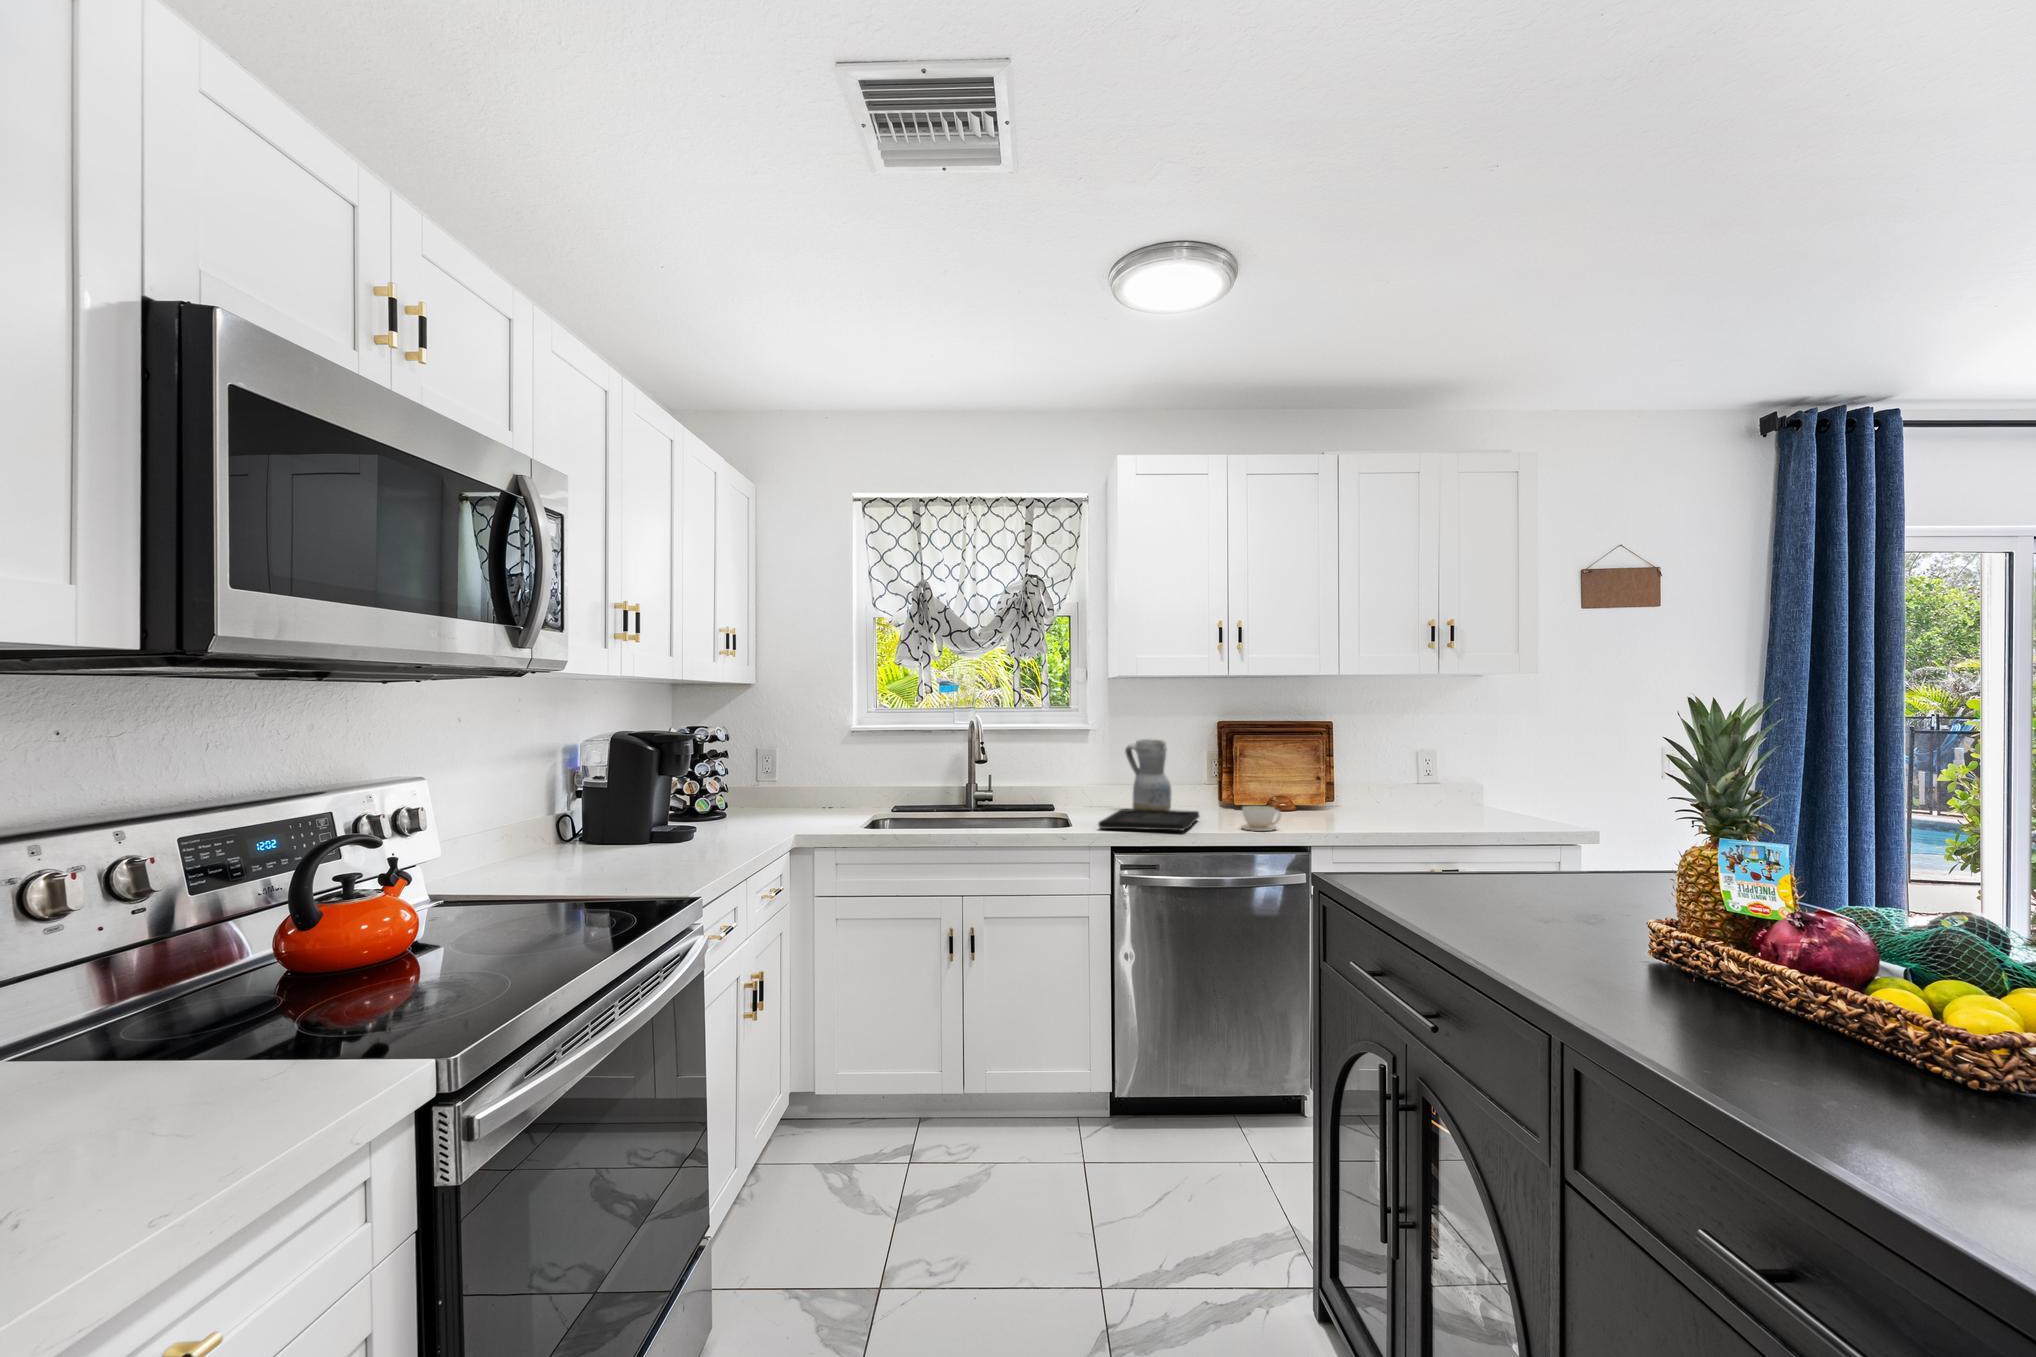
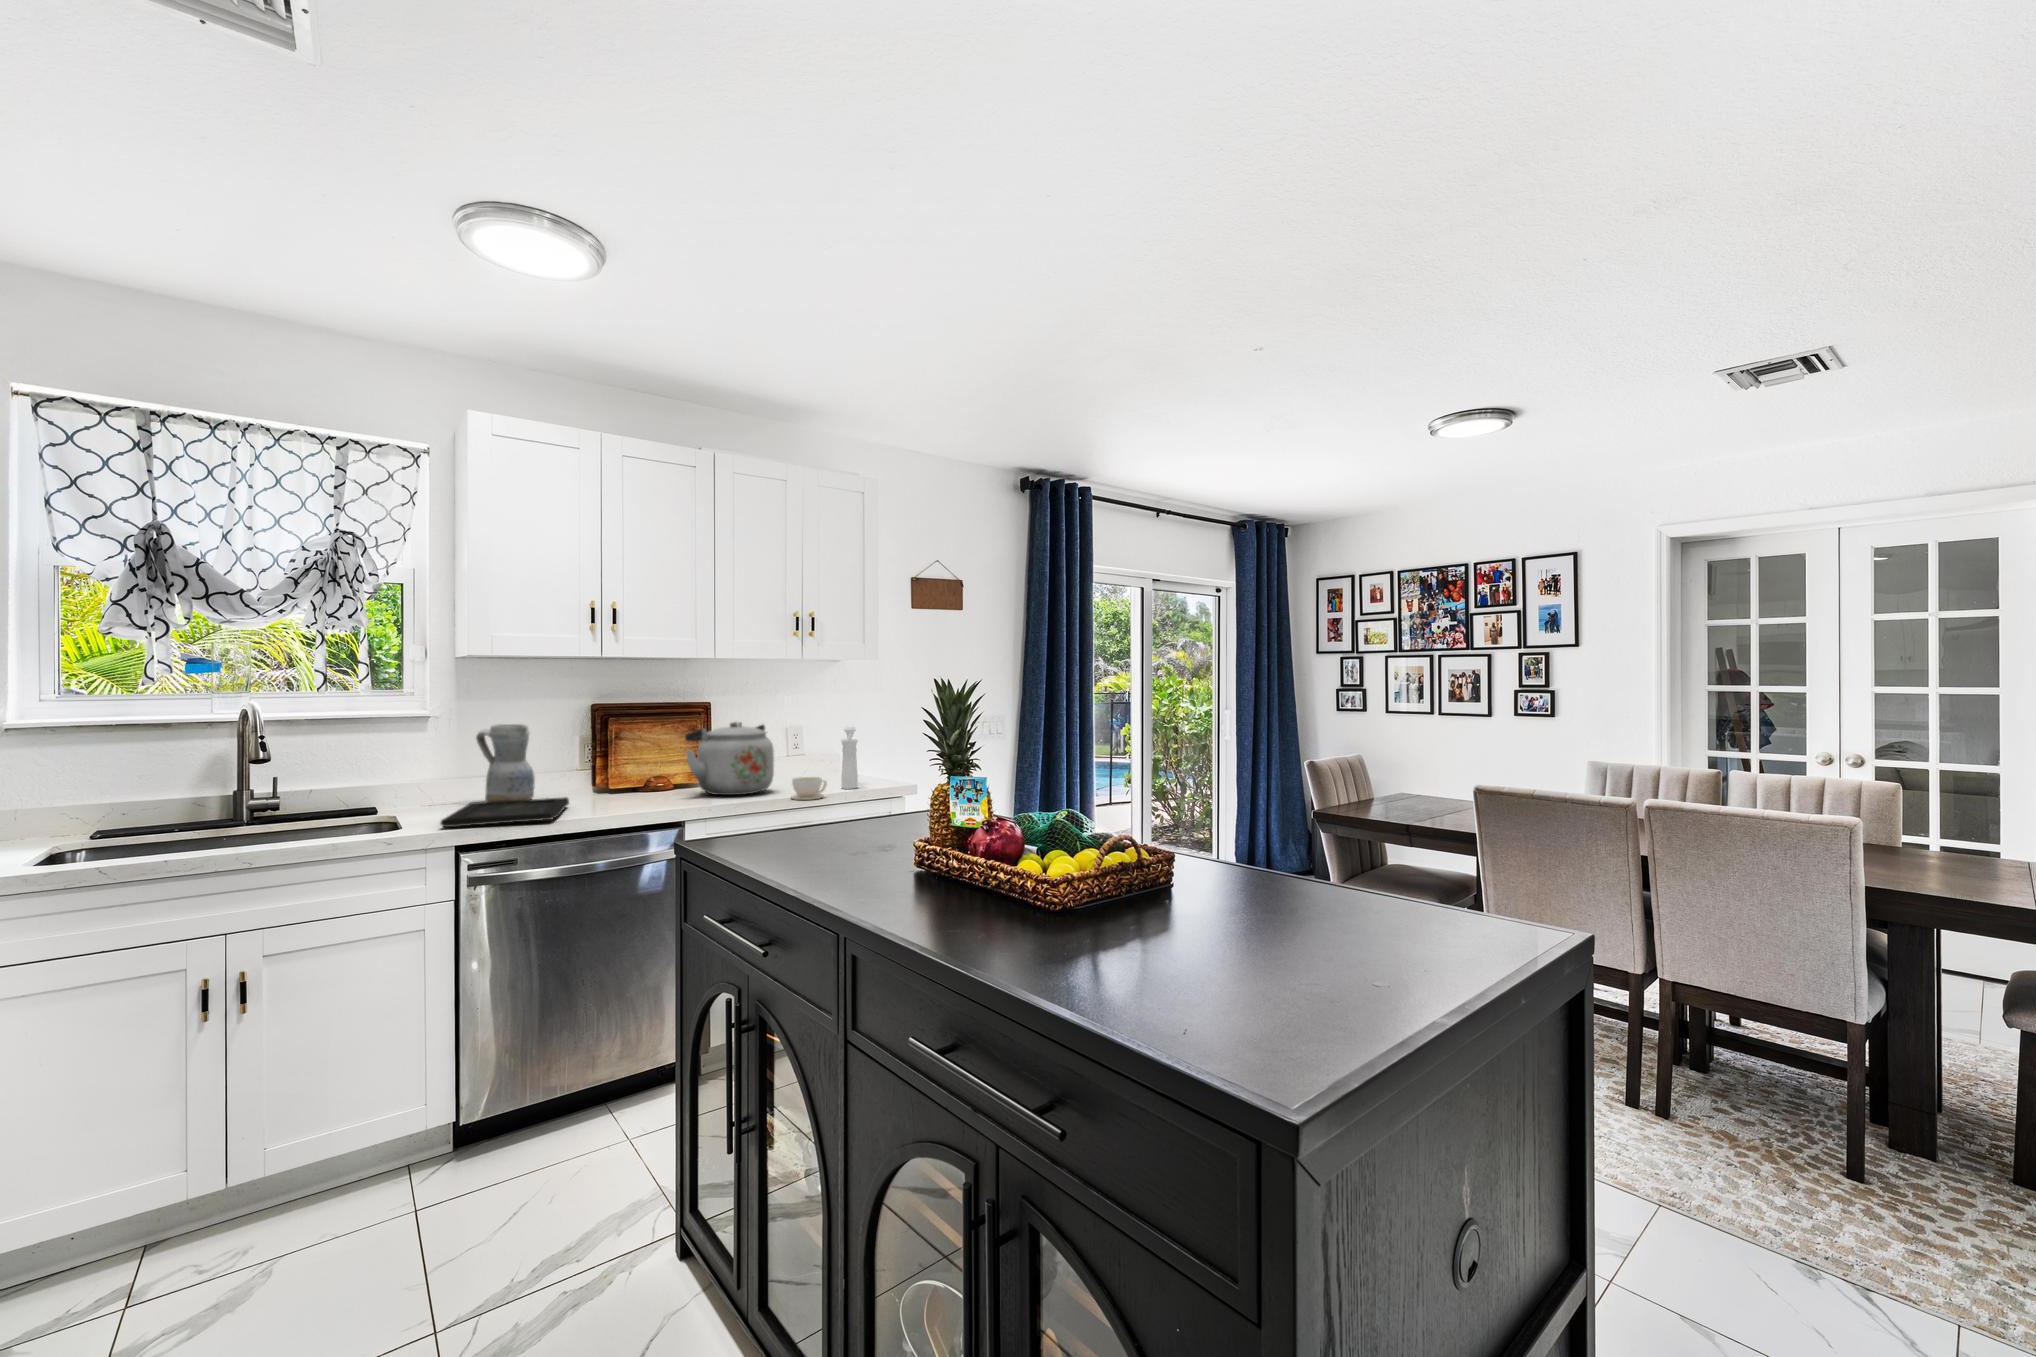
kettle: none [1307,743,1402,823] -> present [685,722,774,795]
pepper mill: none [1483,753,1505,827] -> present [841,726,858,789]
coffee cup: present [1241,806,1281,831] -> present [791,777,827,800]

